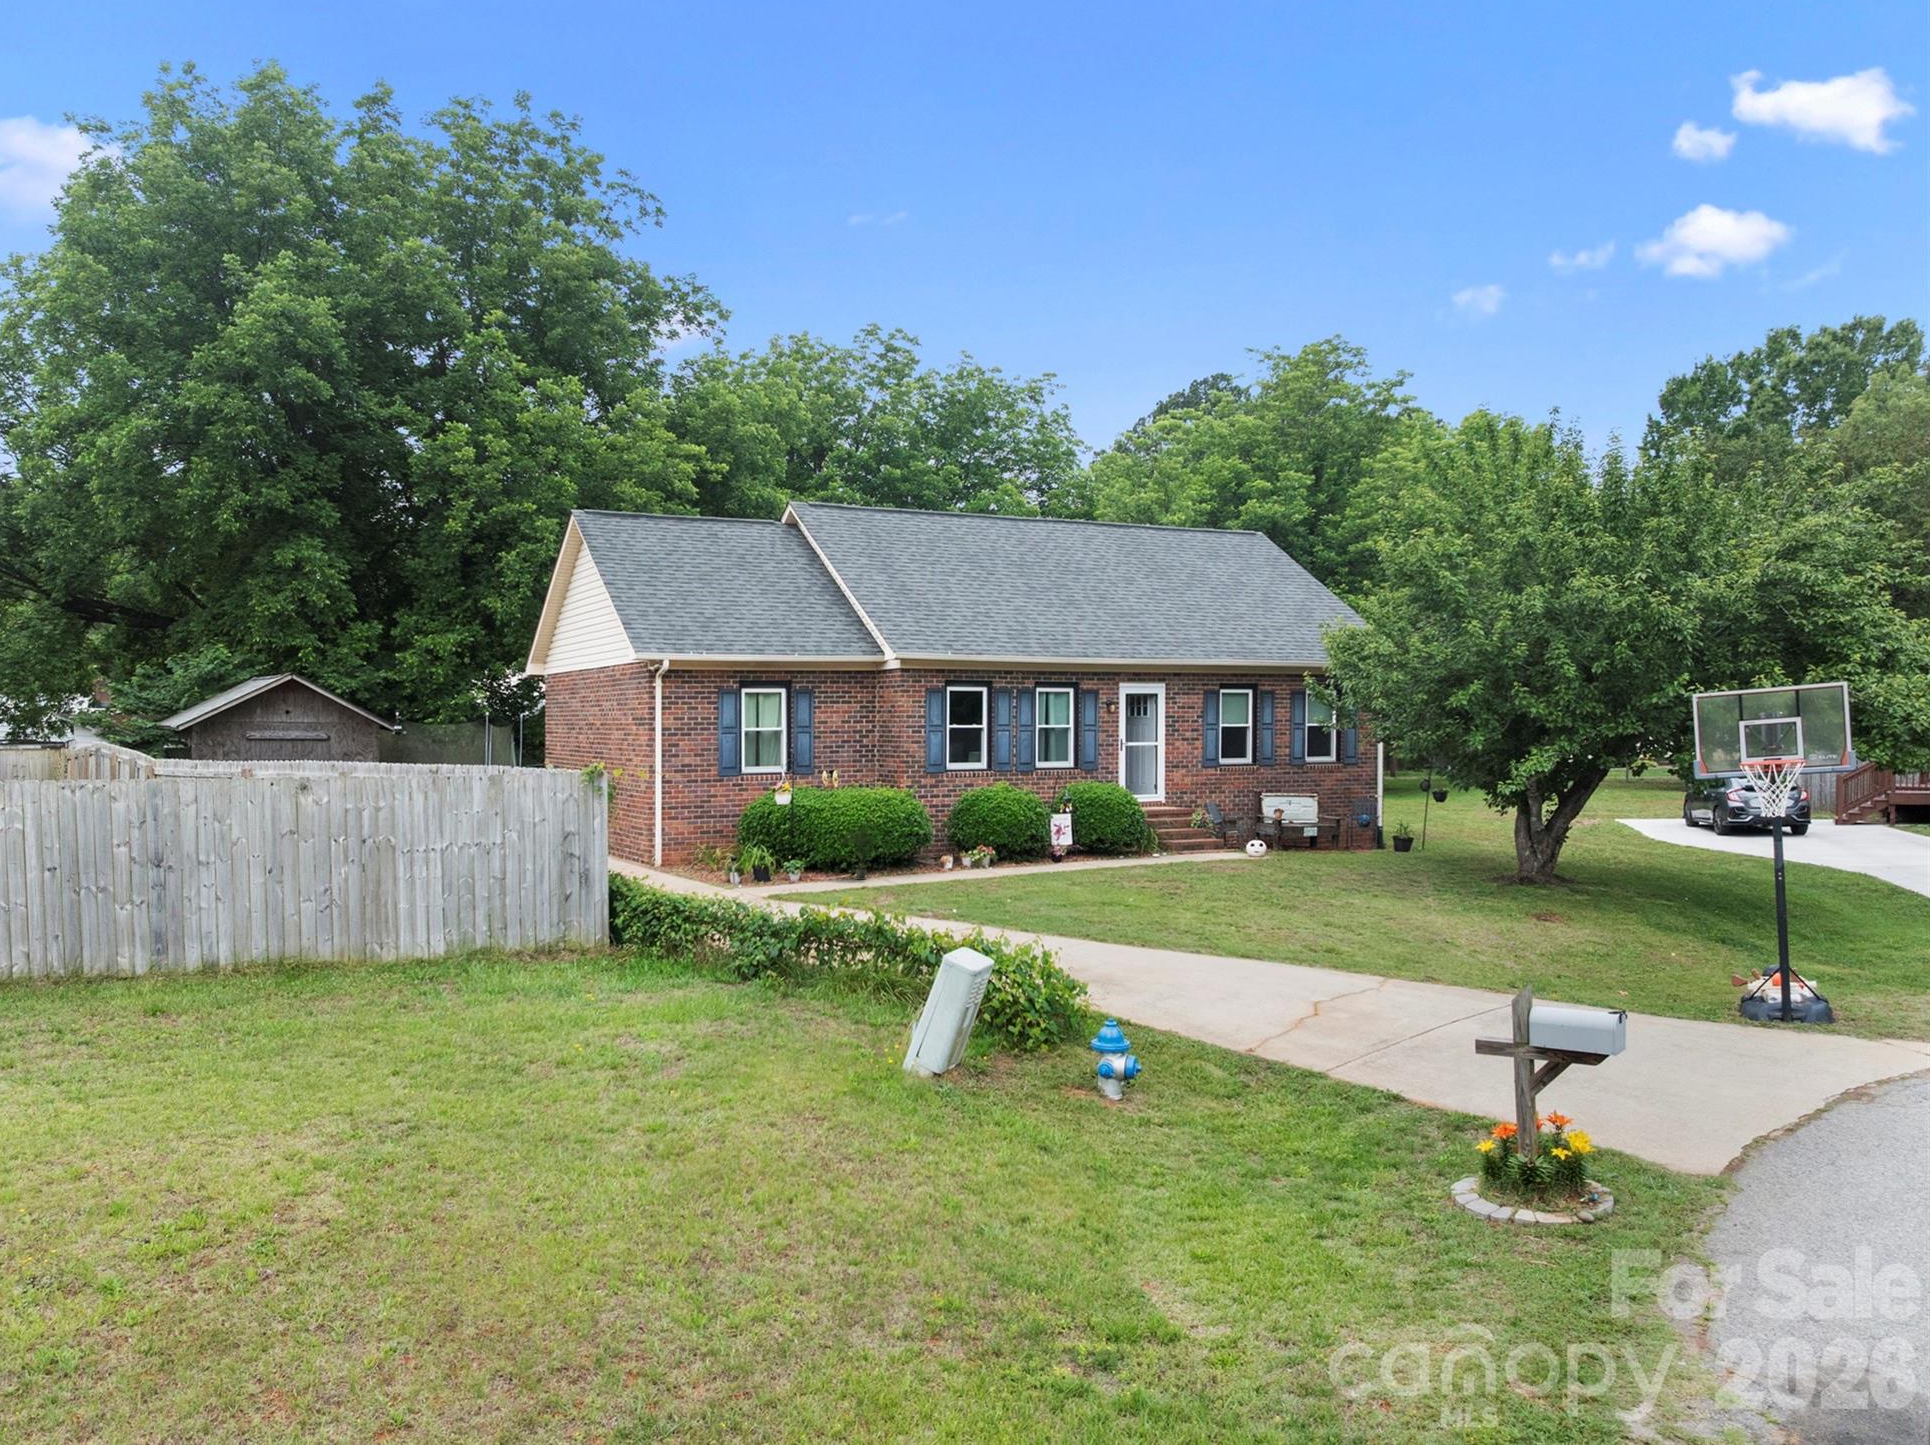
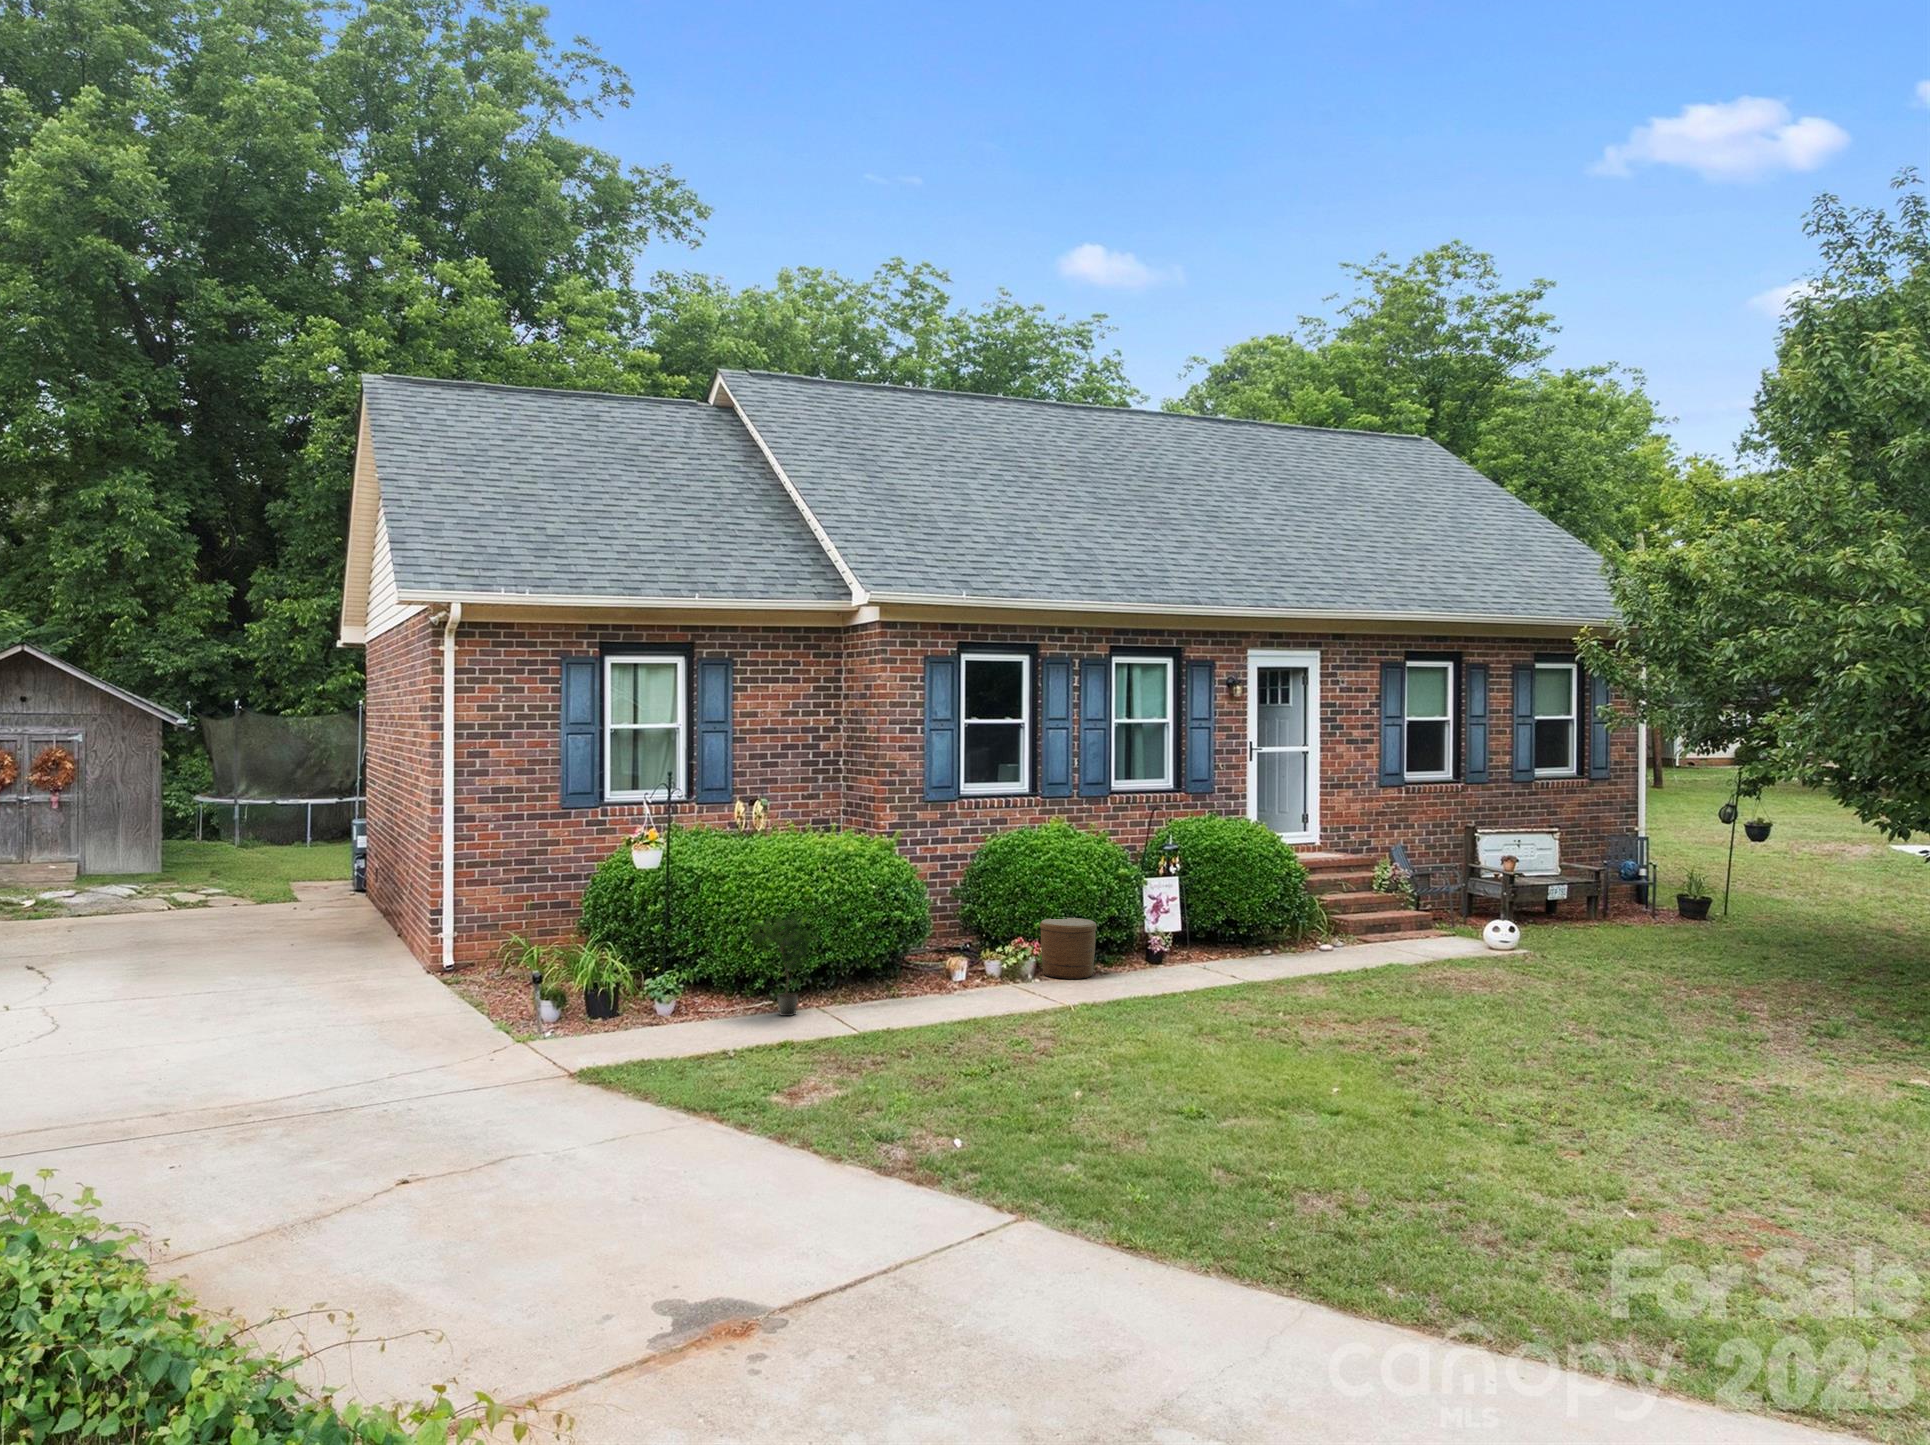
woven basket: none [991,838,1022,870] -> present [1040,918,1097,979]

